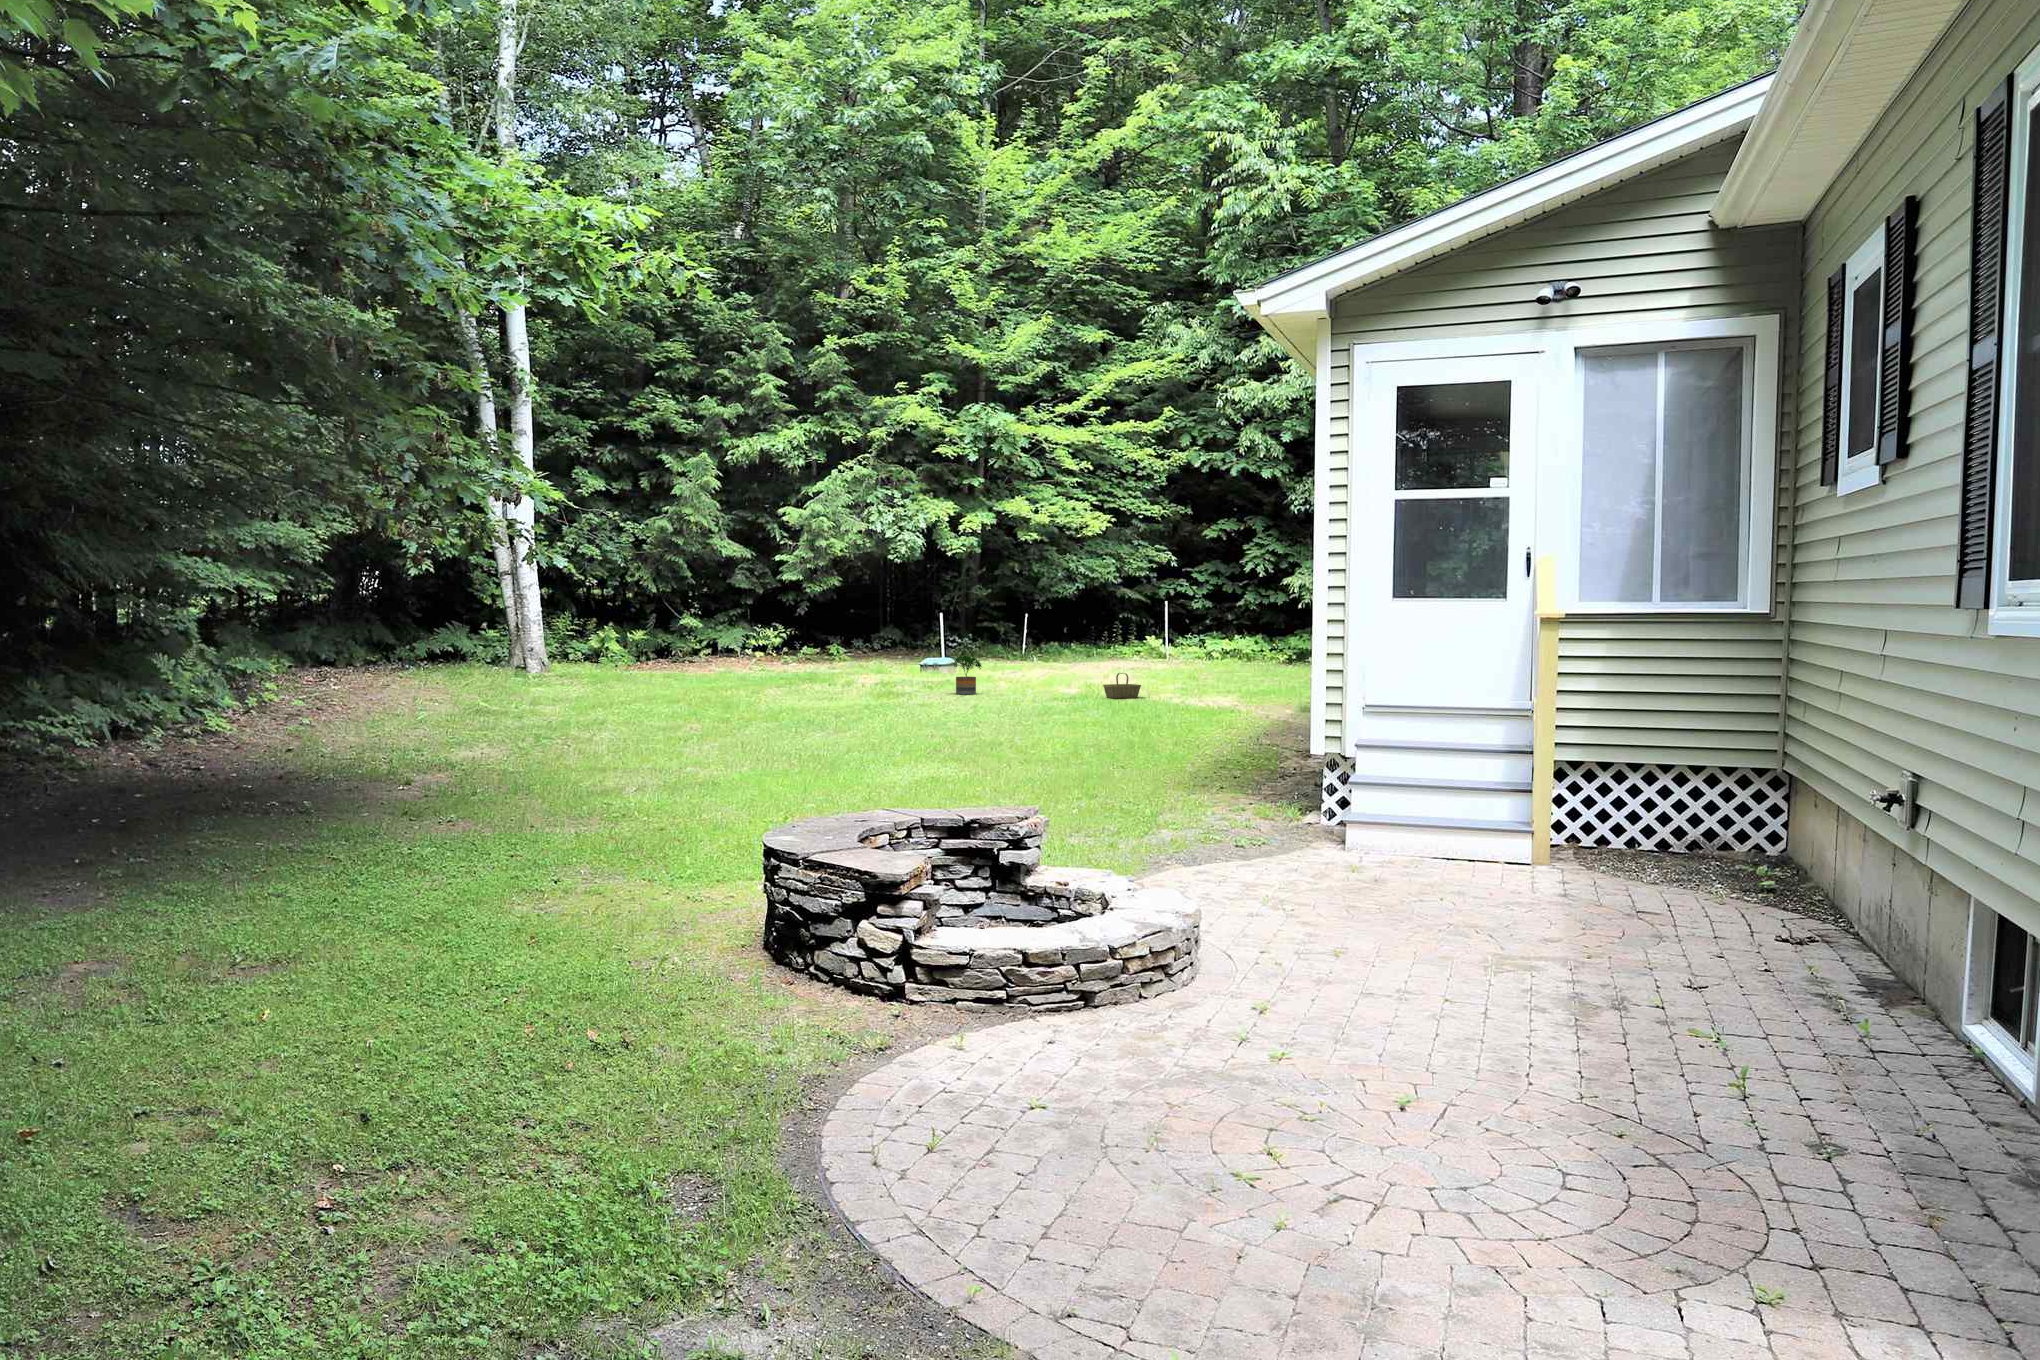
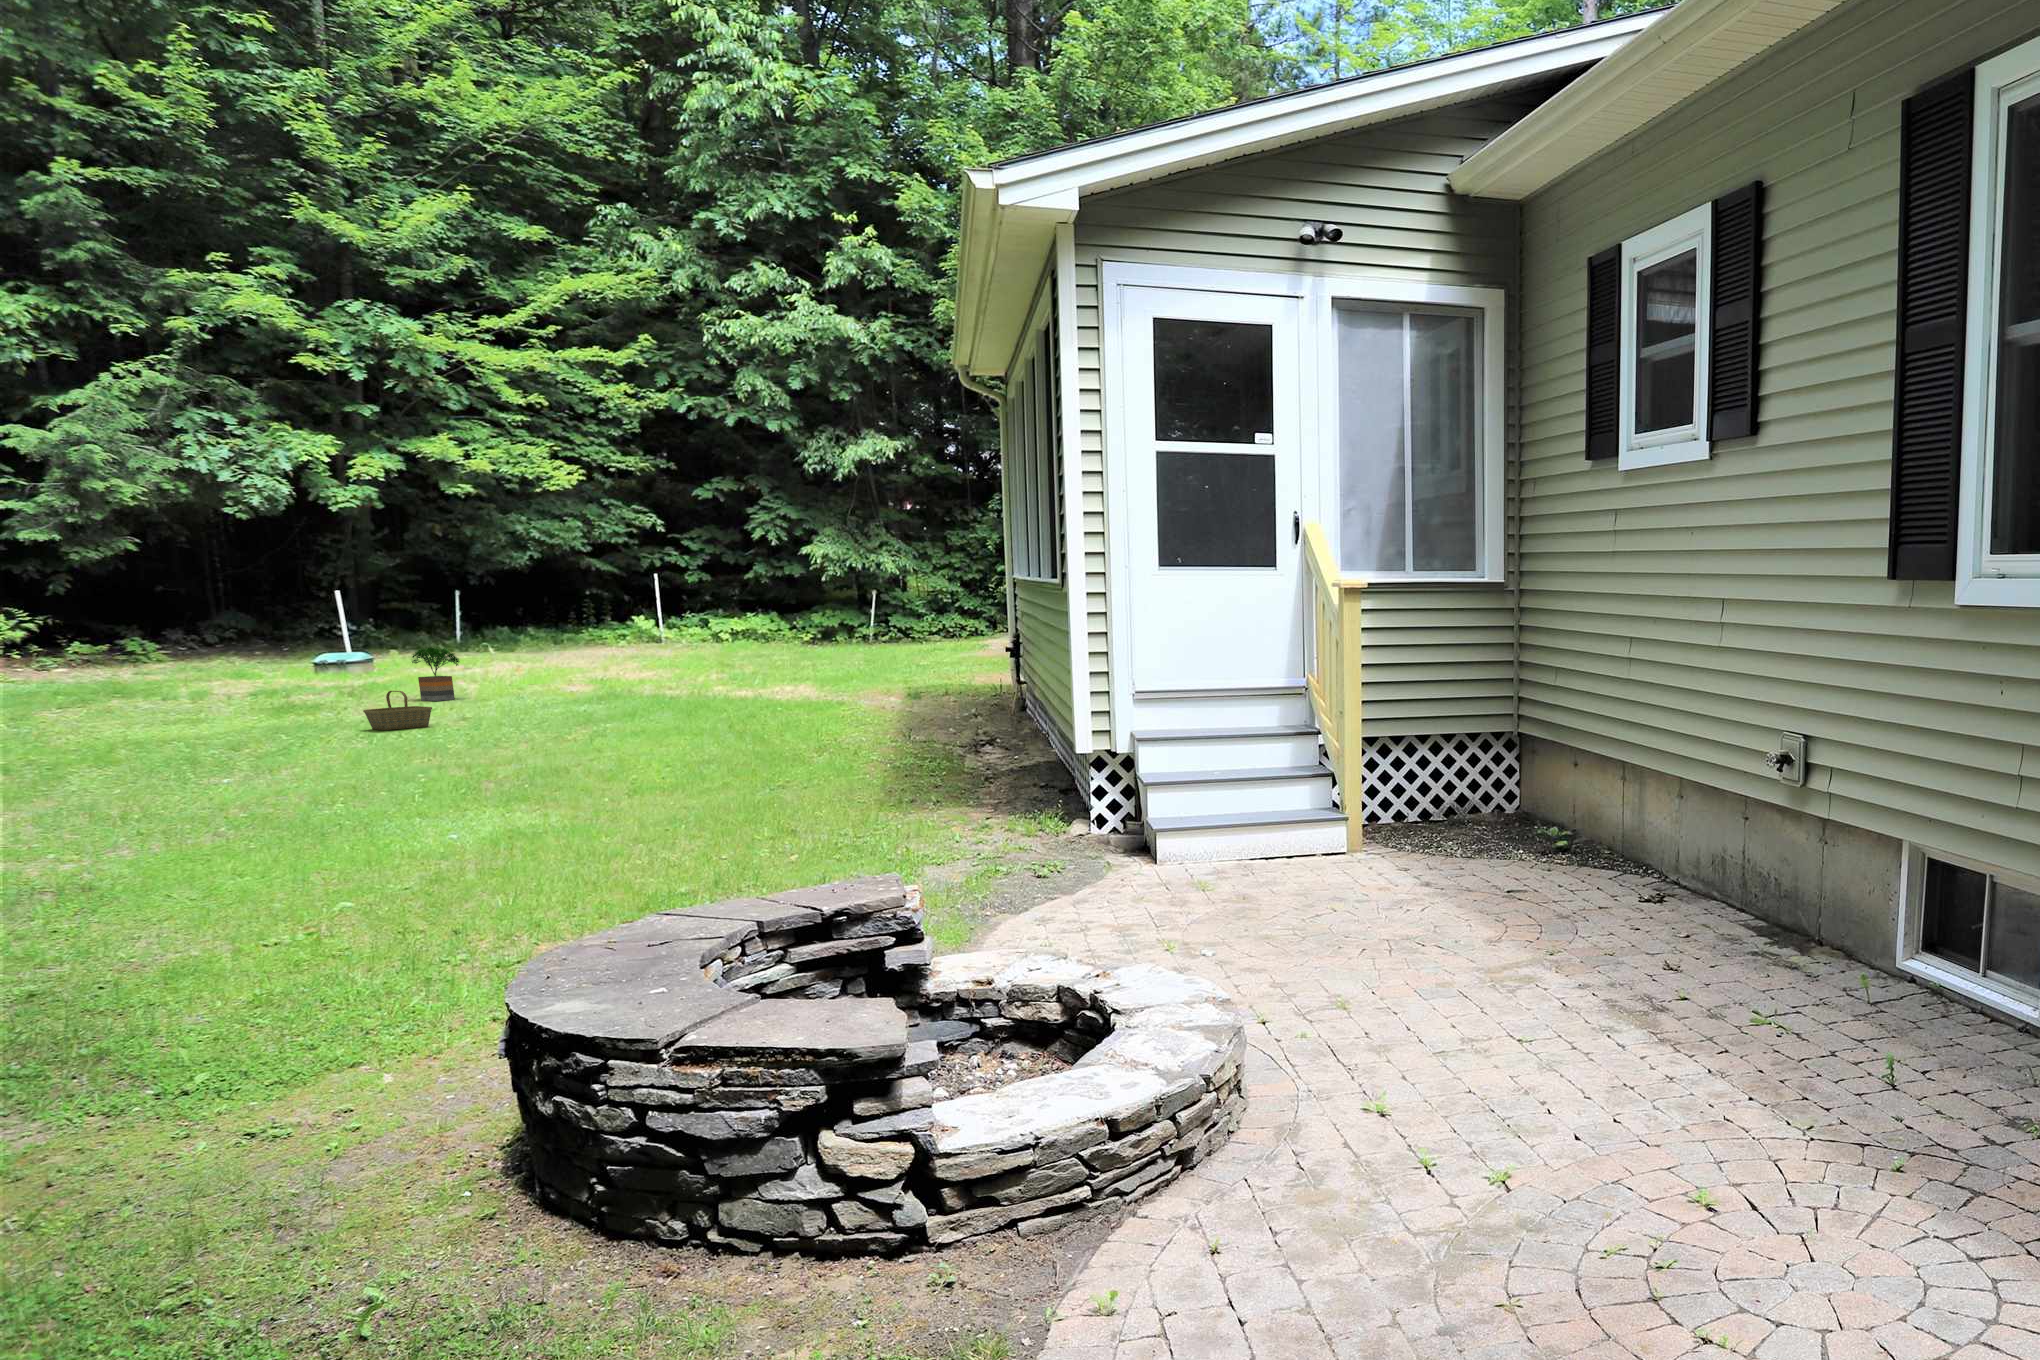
basket: present [1103,673,1141,698] -> present [363,691,432,730]

